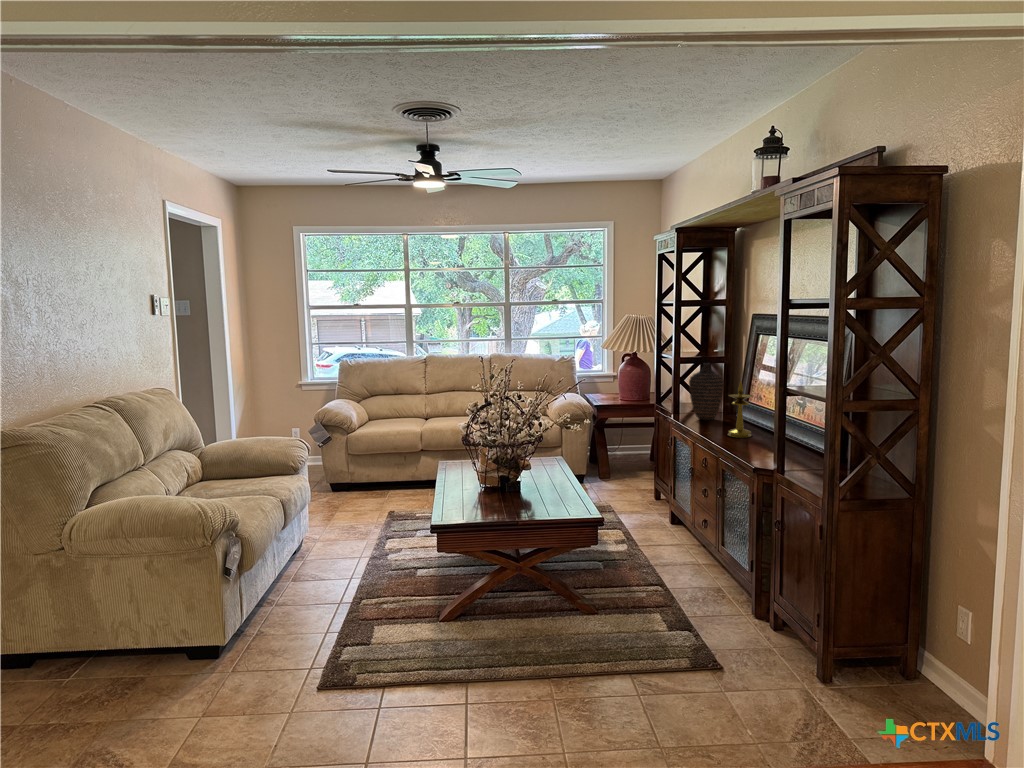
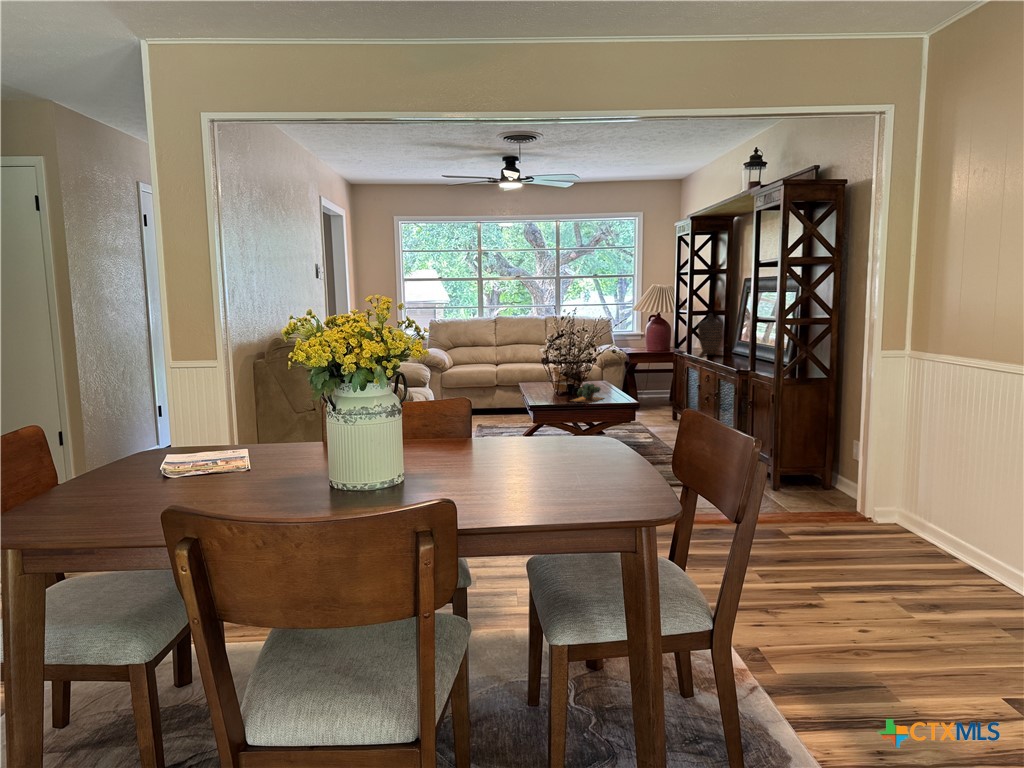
candlestick: present [728,381,752,438] -> none [723,322,741,361]
succulent plant: none [498,480,555,515] -> present [571,383,603,403]

